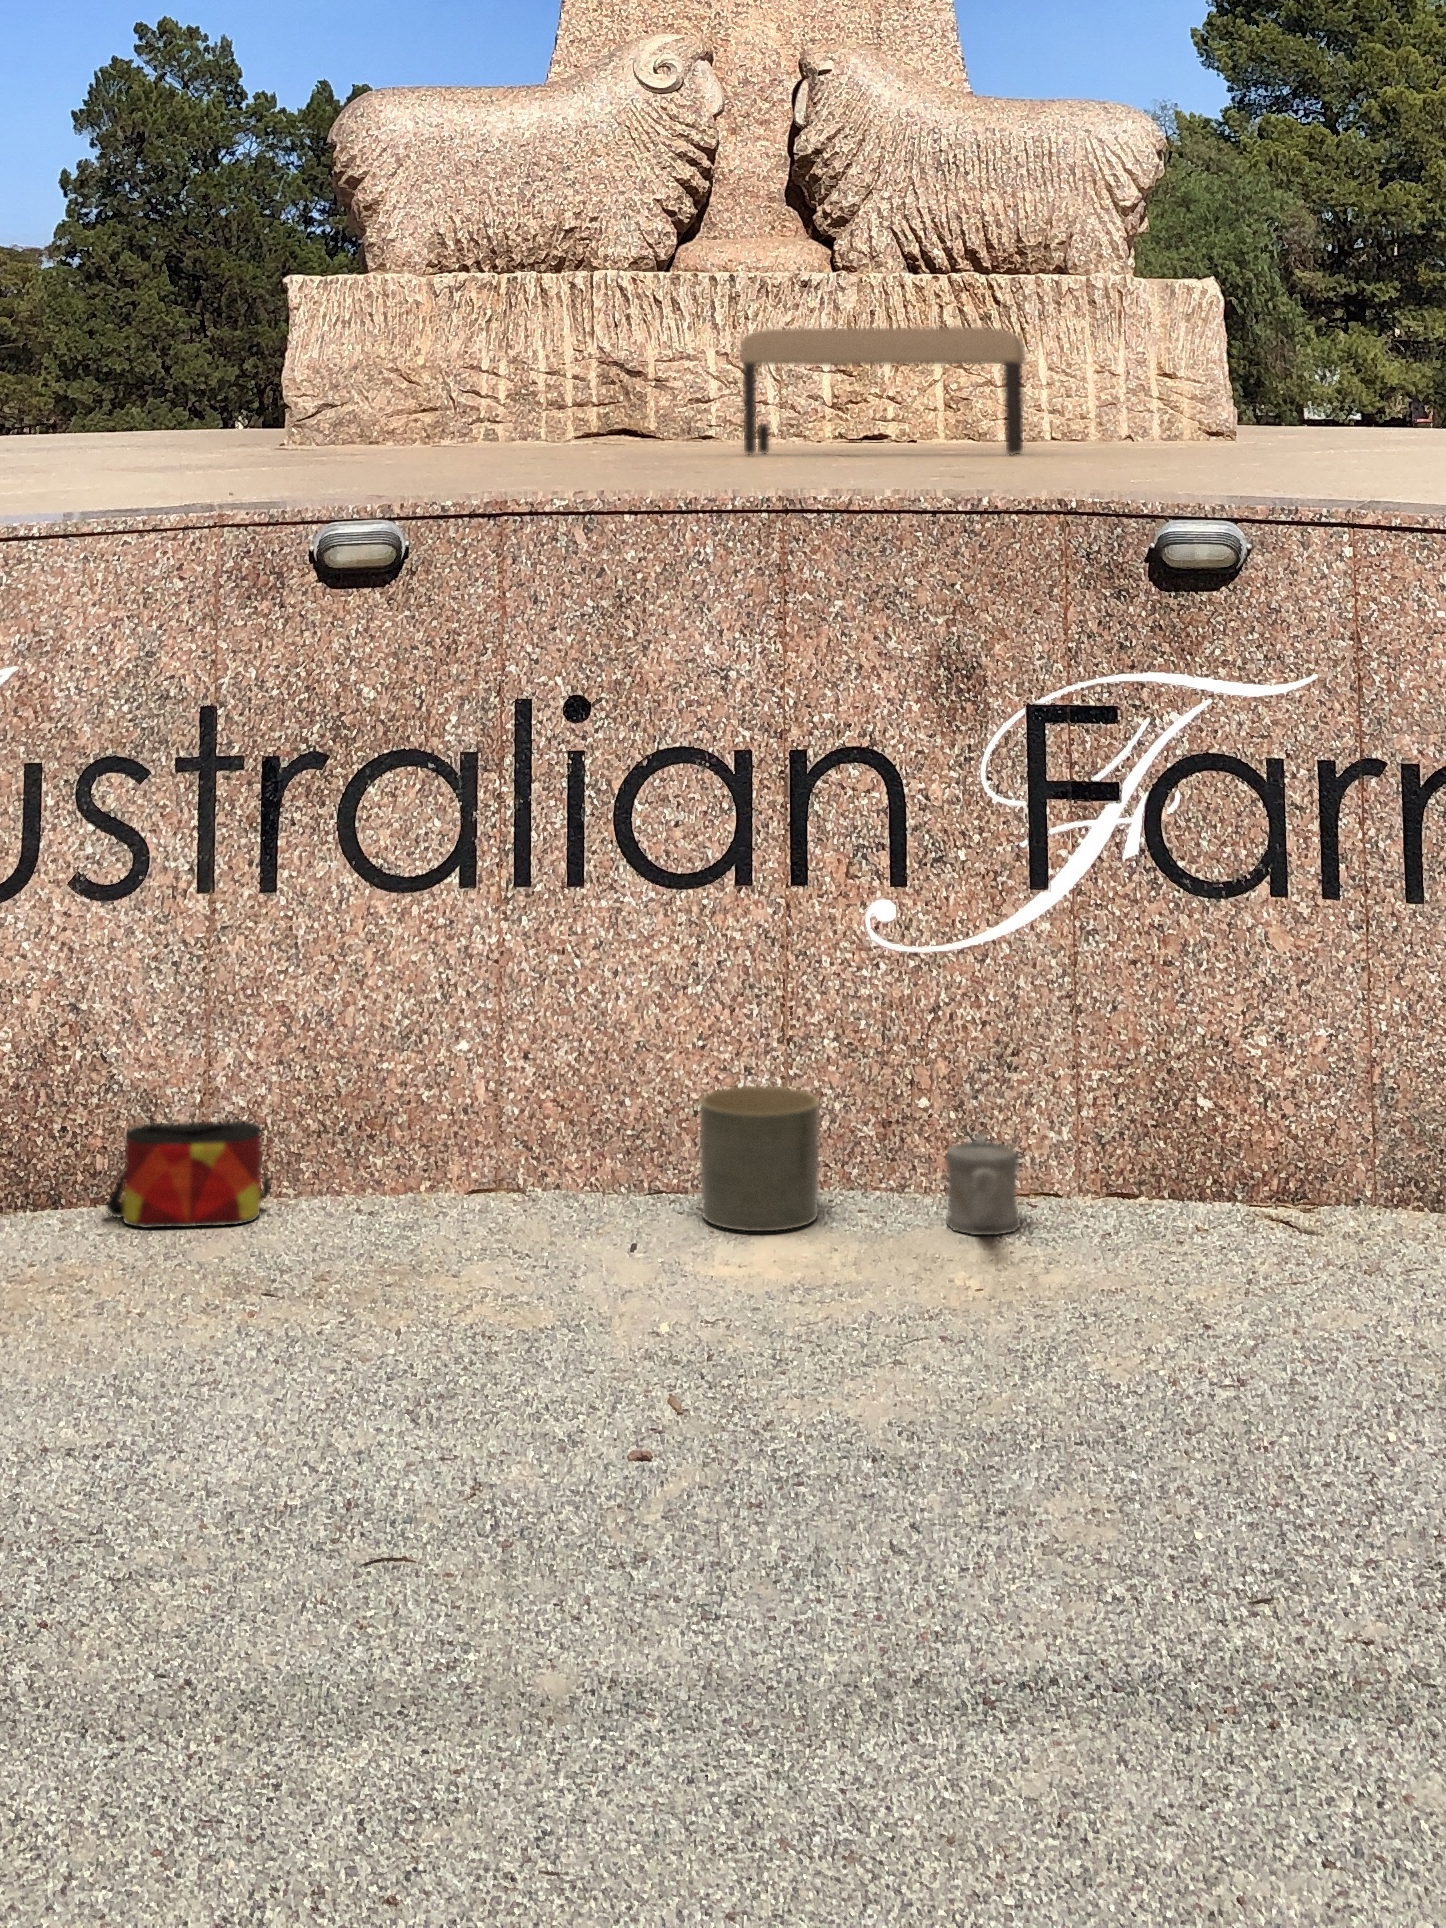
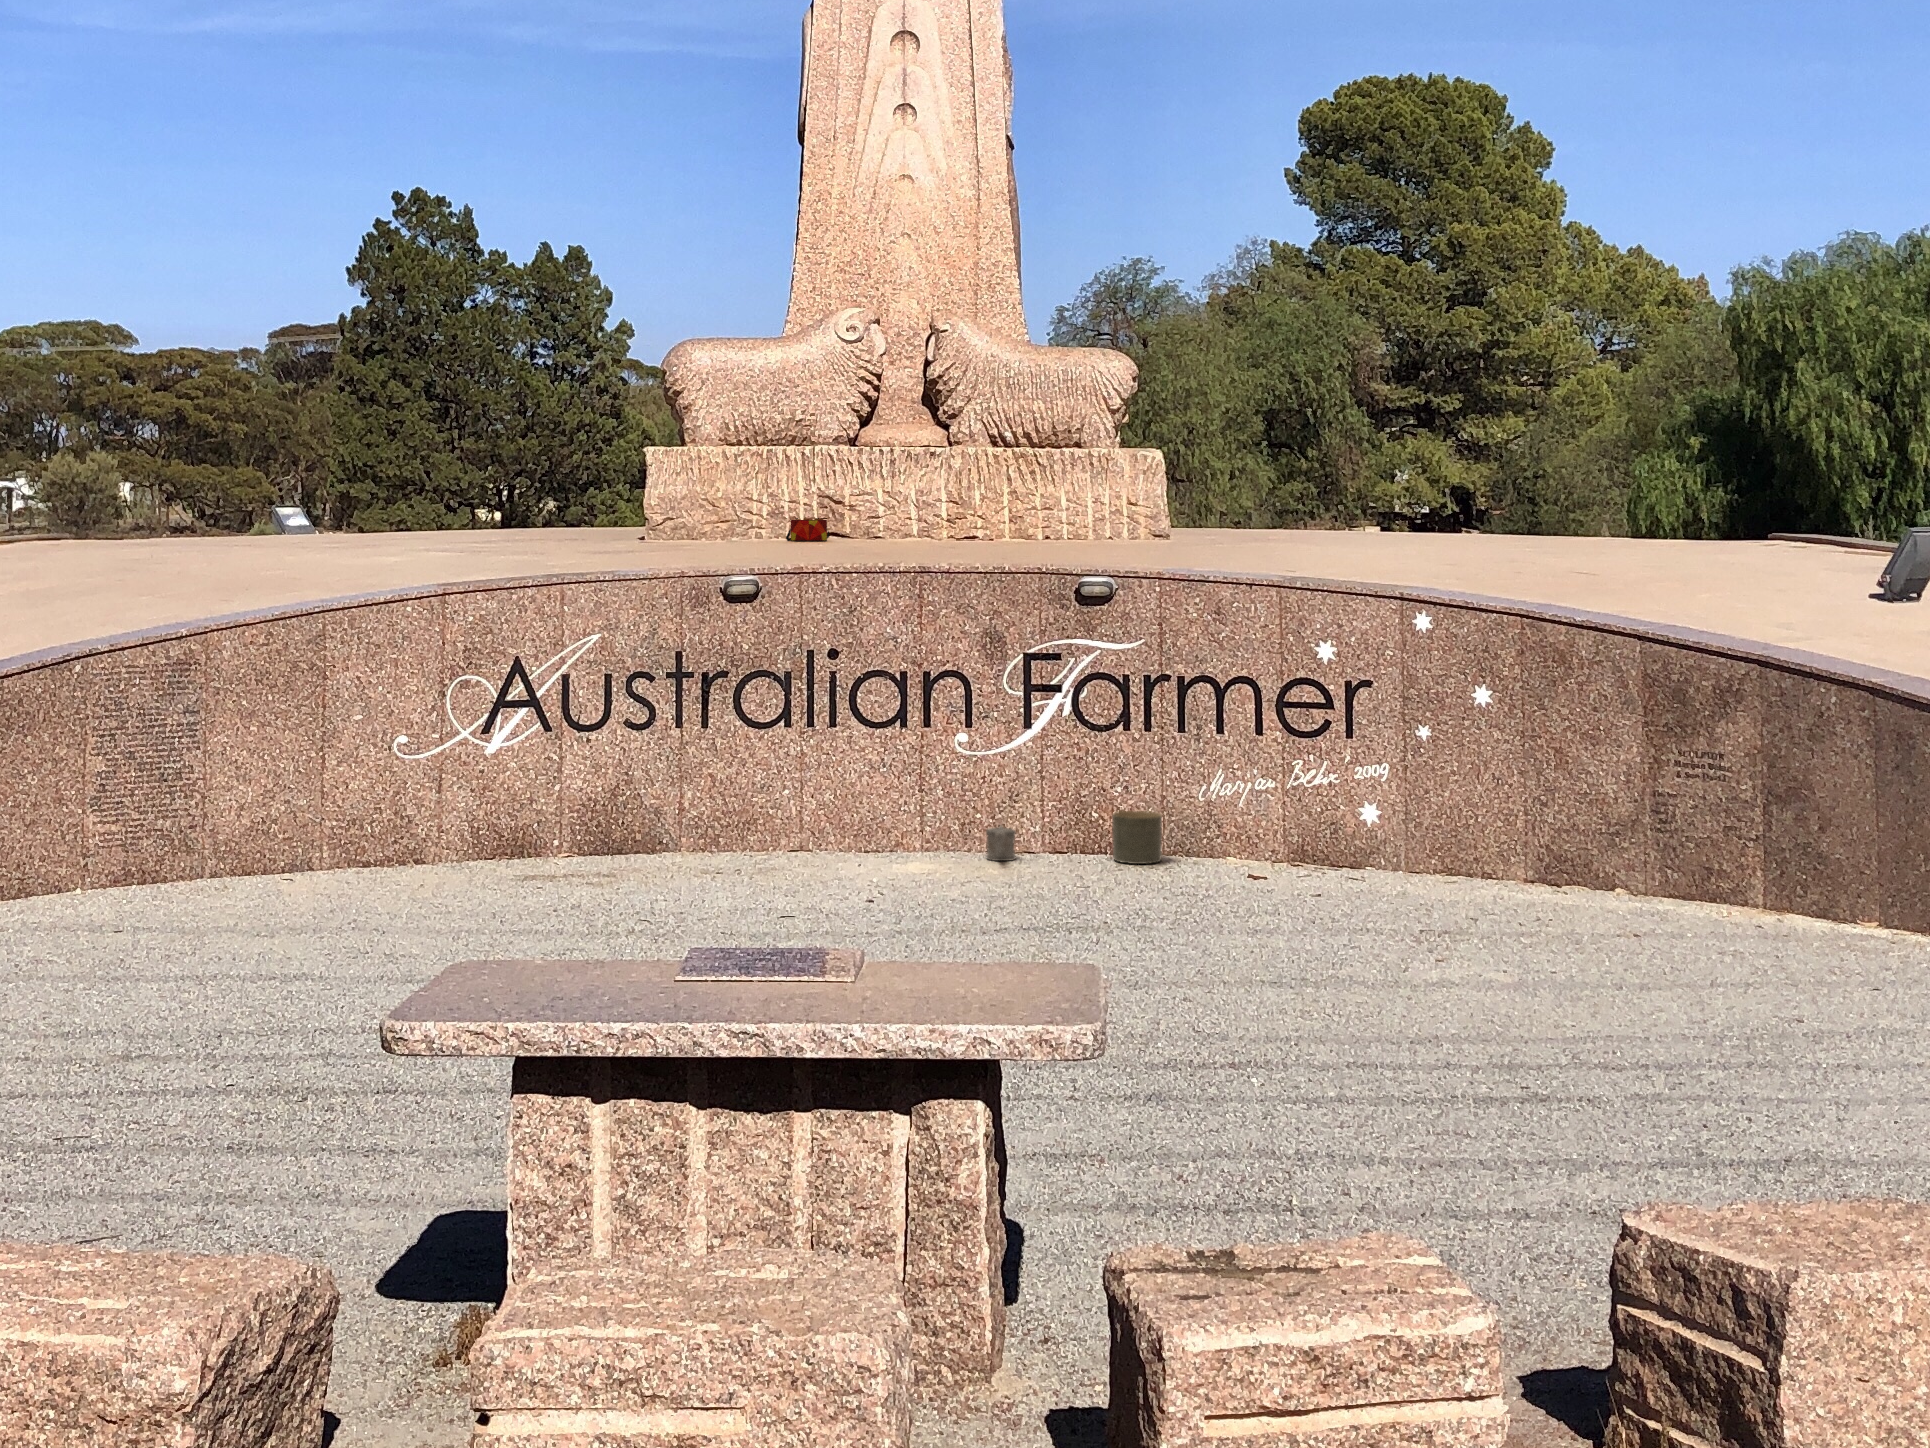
bench: present [740,327,1025,455] -> none [897,474,1052,542]
planter: present [699,1086,819,1231] -> present [1112,811,1162,864]
bag: present [106,1121,271,1228] -> present [786,518,830,541]

